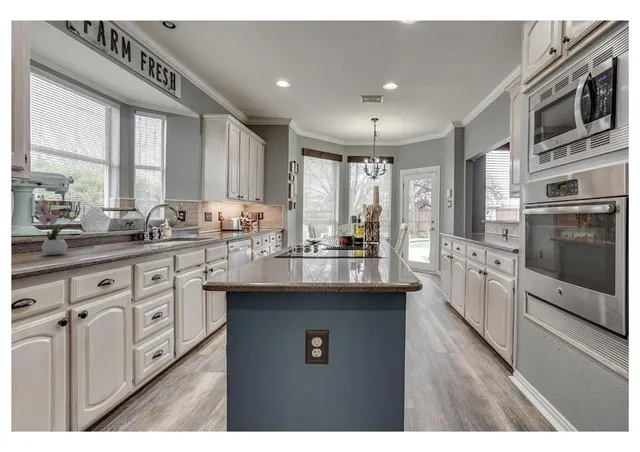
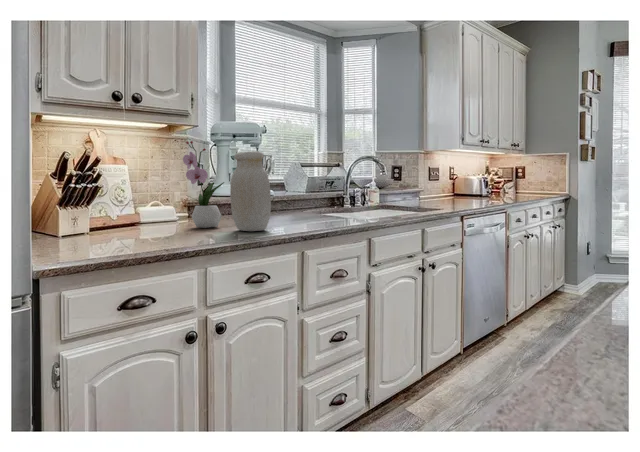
jar: none [79,205,111,255] -> present [230,151,271,231]

